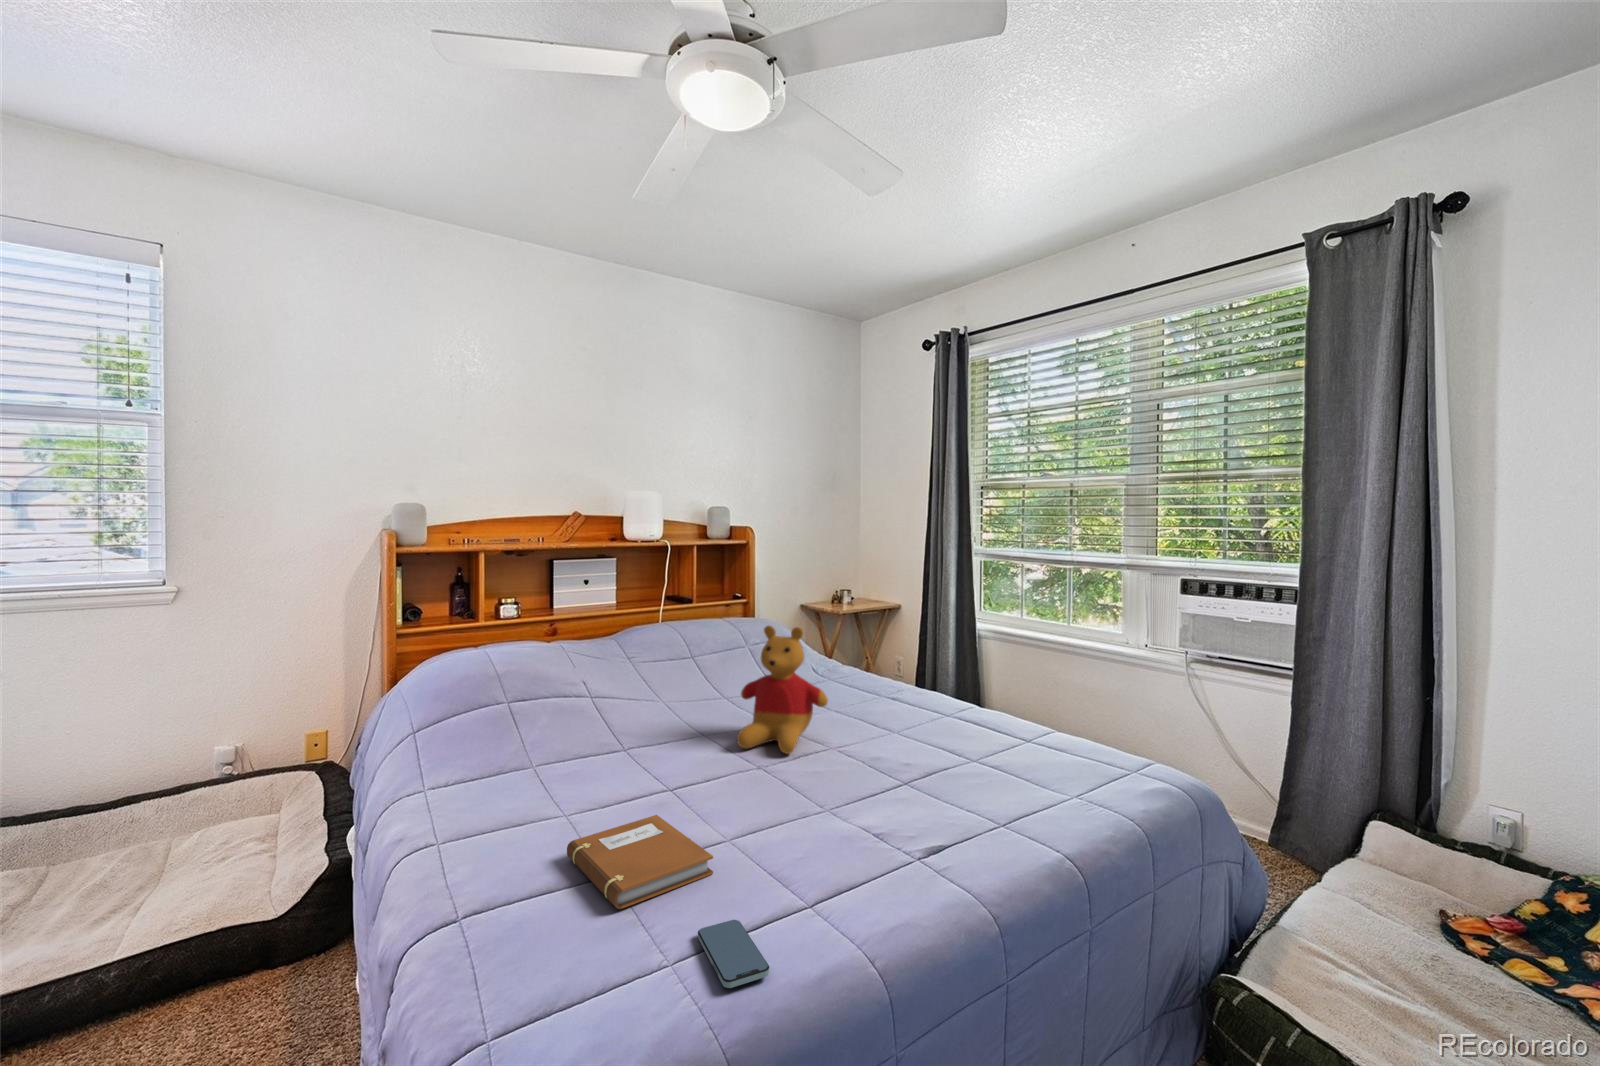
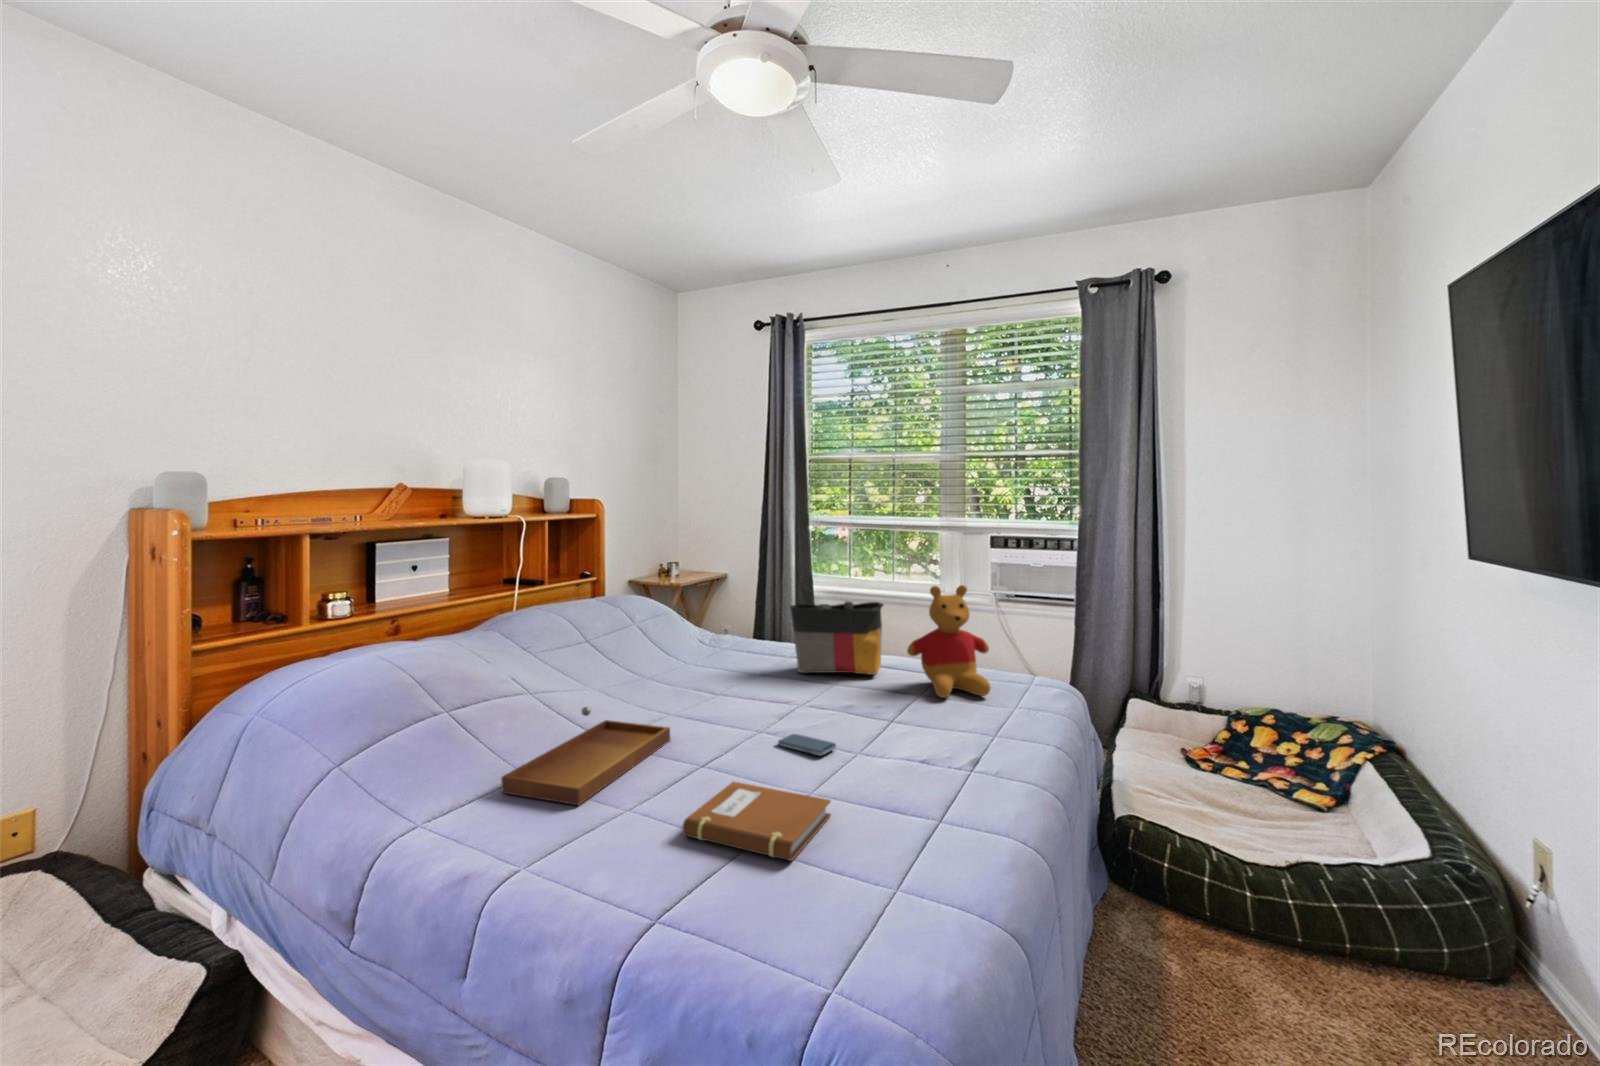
stuffed bear: present [737,626,828,754] -> present [907,585,991,698]
tote bag: none [864,641,960,729] -> present [790,601,883,675]
tray: none [499,718,674,808] -> present [501,707,670,805]
smartphone: present [698,920,770,988] -> present [778,734,836,756]

